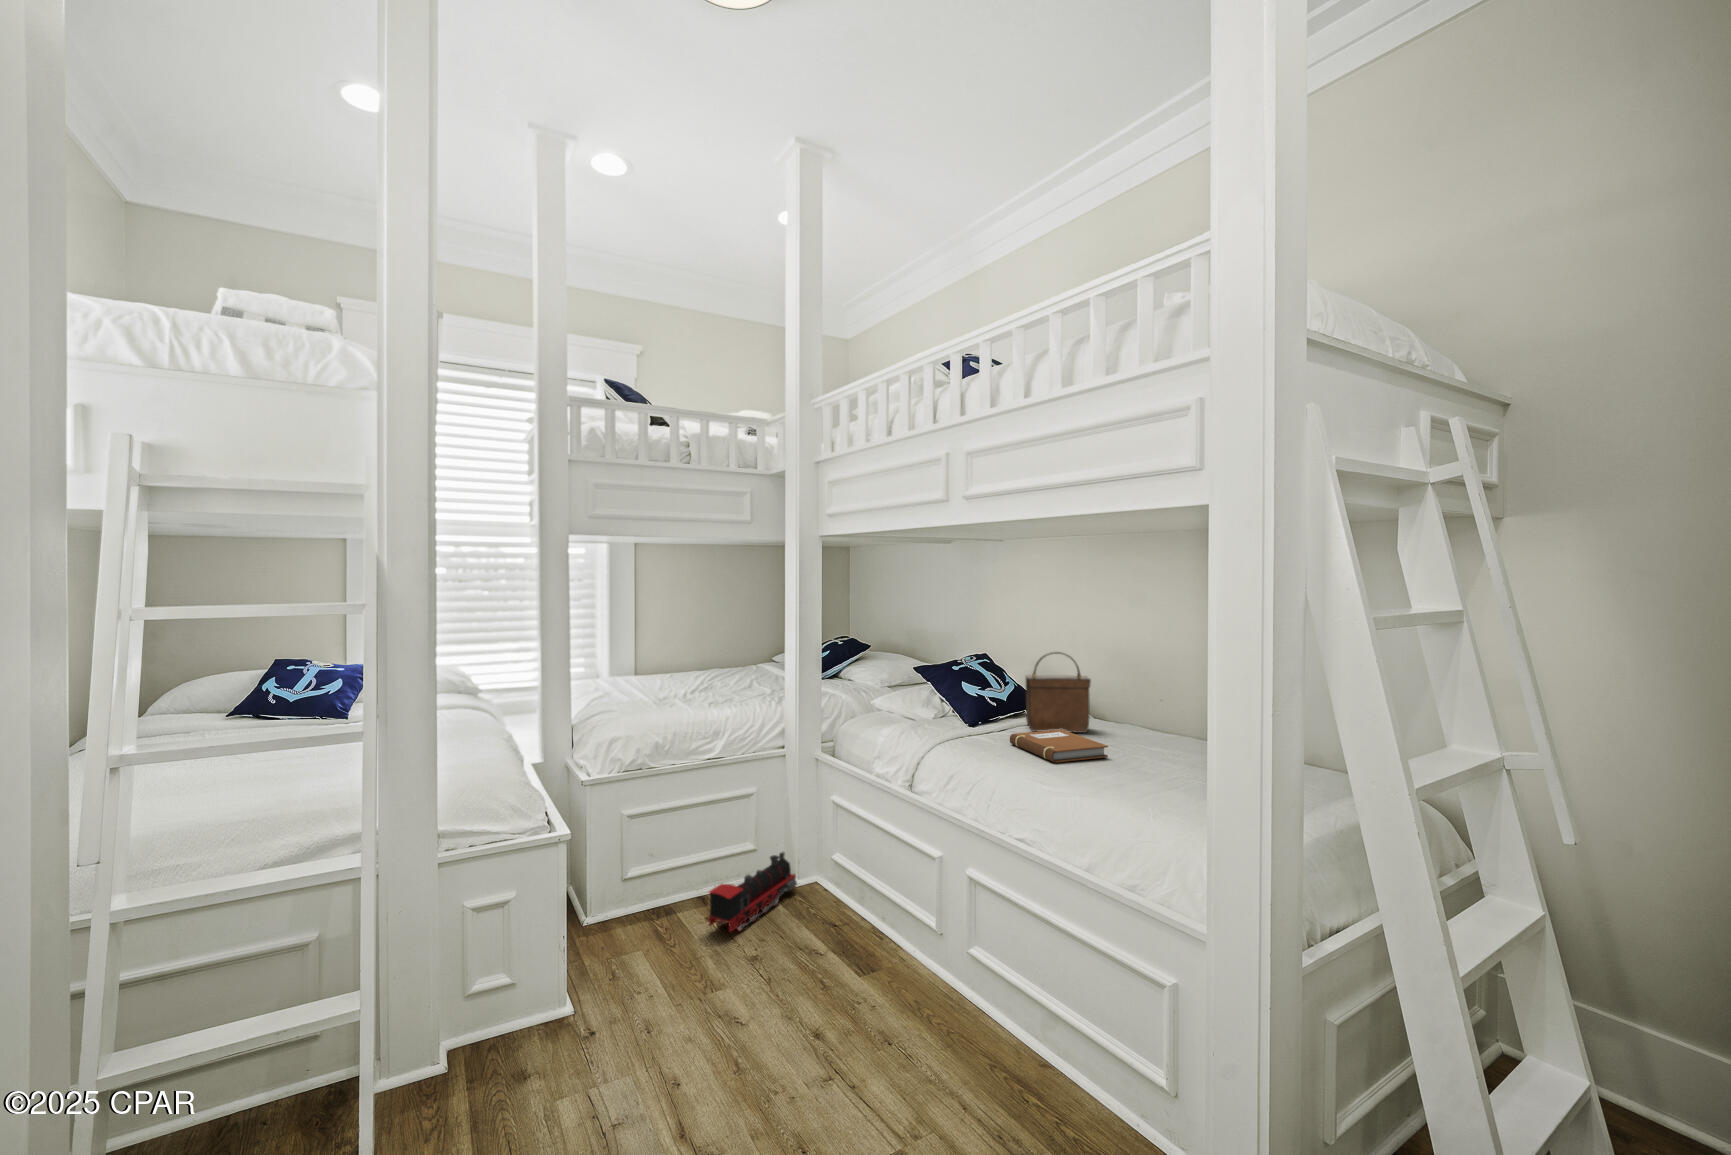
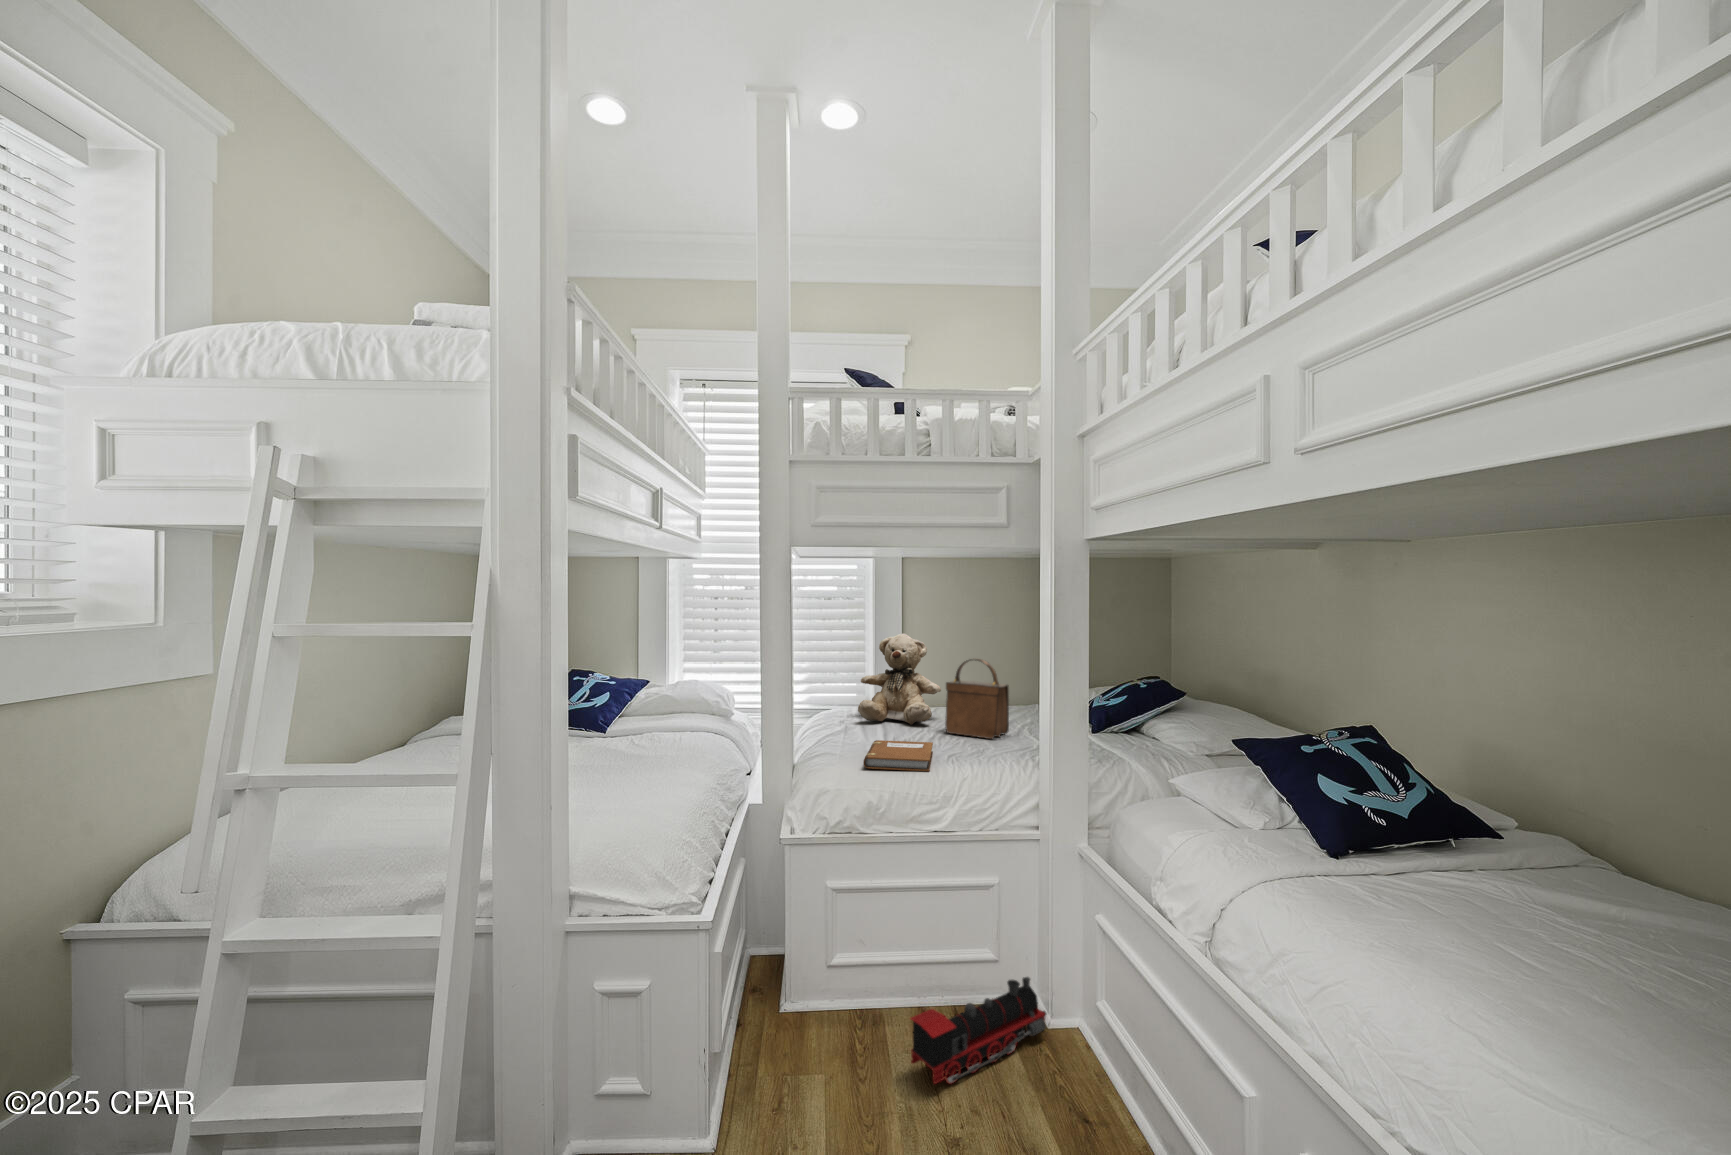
teddy bear: none [610,611,684,687] -> present [858,633,941,725]
handbag: present [1026,652,1091,733] -> present [945,659,1009,739]
notebook: present [1010,729,1108,762] -> present [863,740,933,771]

